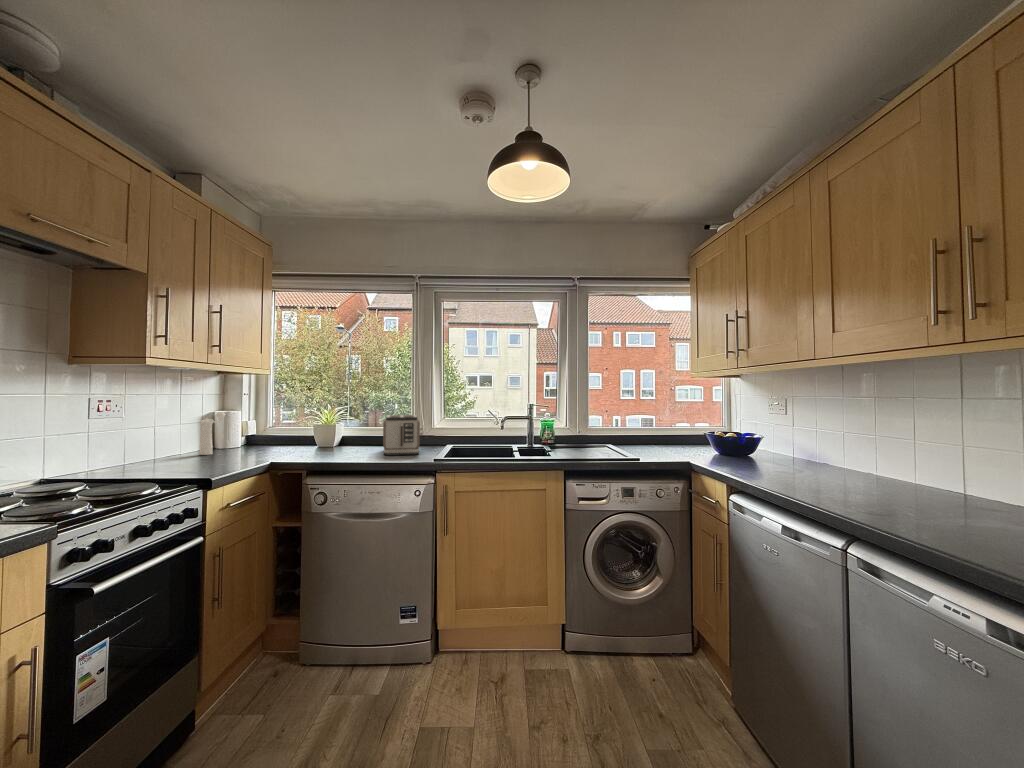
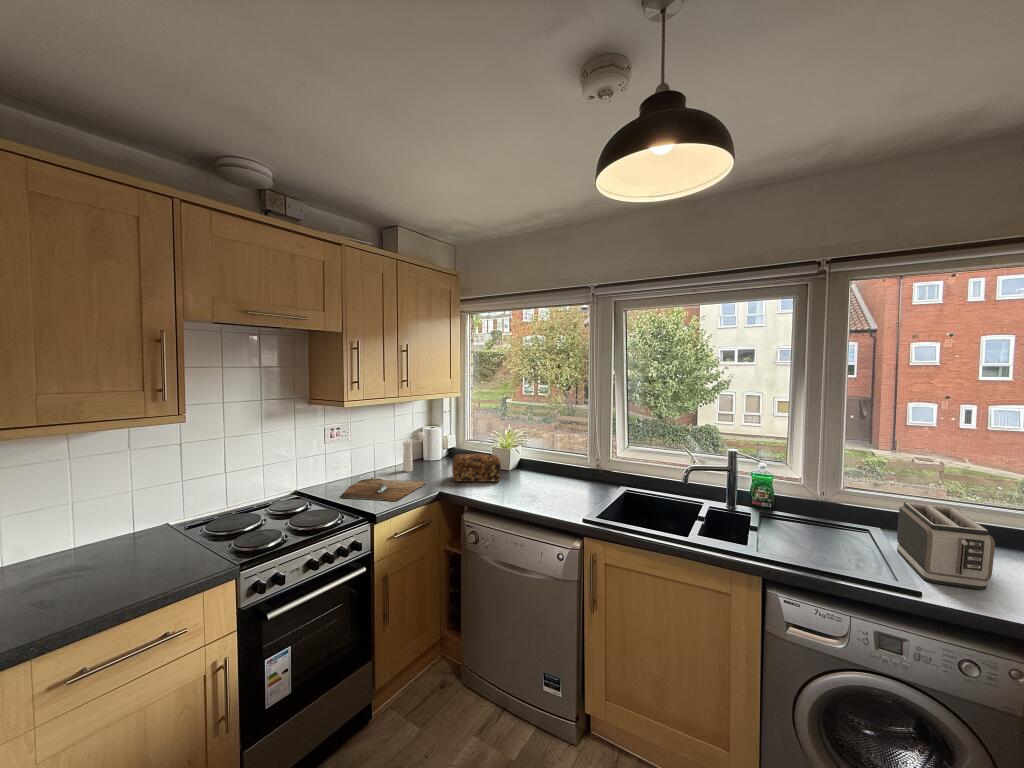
toaster: present [383,415,420,456] -> present [897,502,995,590]
bread loaf: none [268,426,326,455] -> present [452,454,501,482]
cutting board: none [135,456,242,473] -> present [341,477,426,501]

